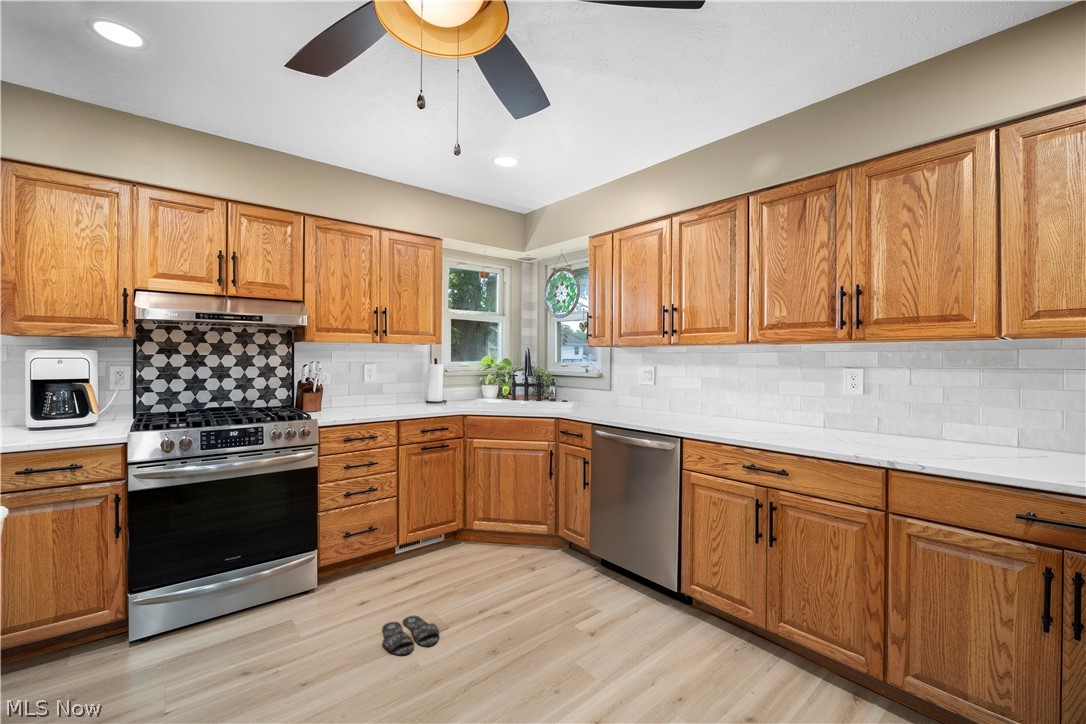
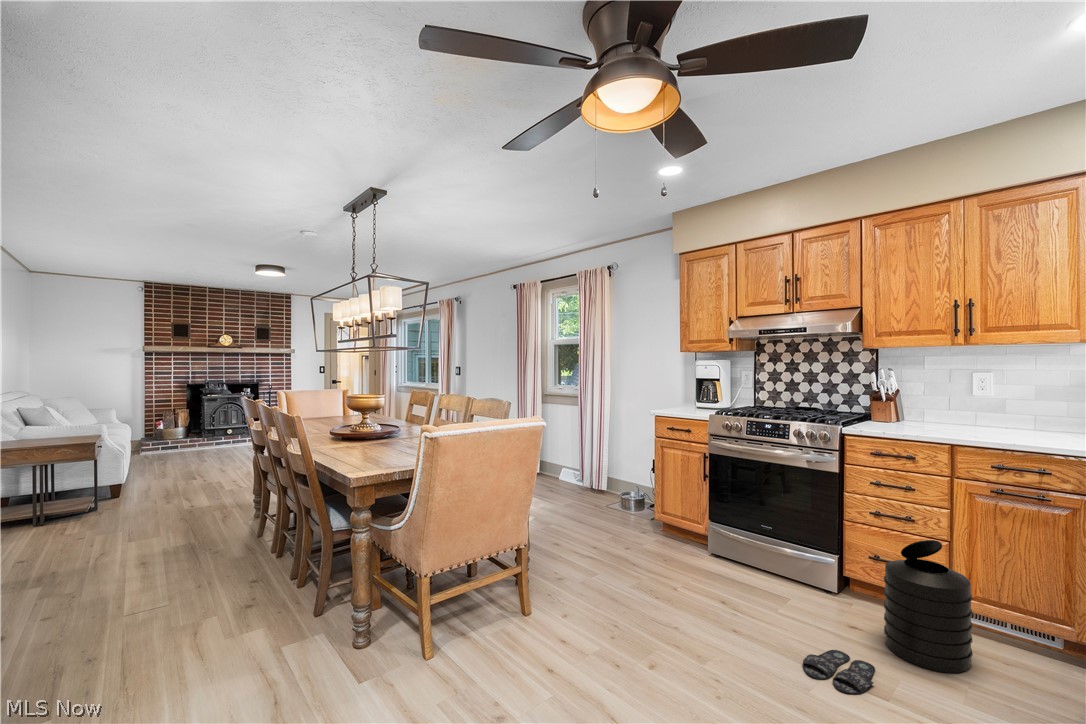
trash can: none [385,495,443,599] -> present [884,540,973,673]

